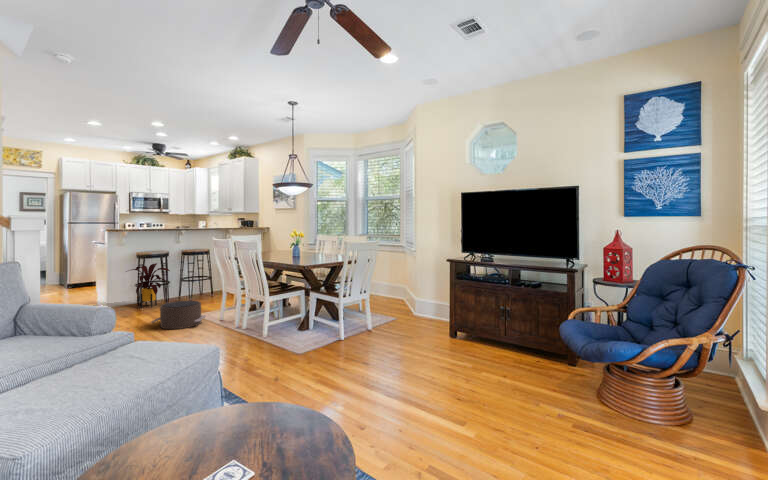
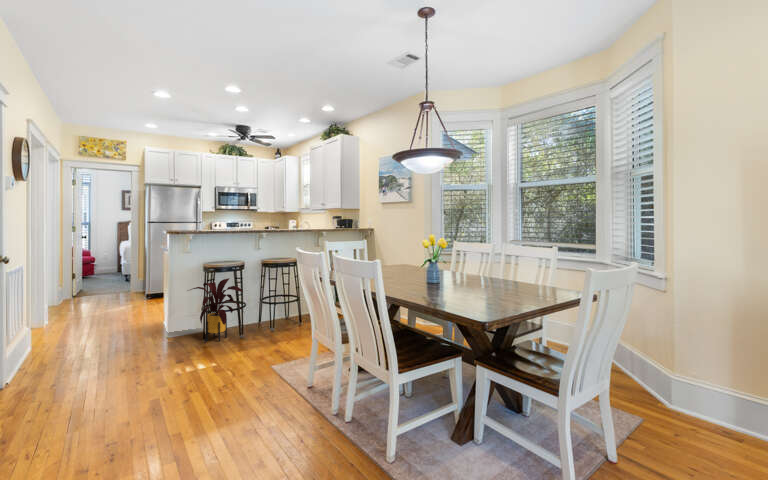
pouf: present [152,301,206,329] -> none [200,346,284,401]

